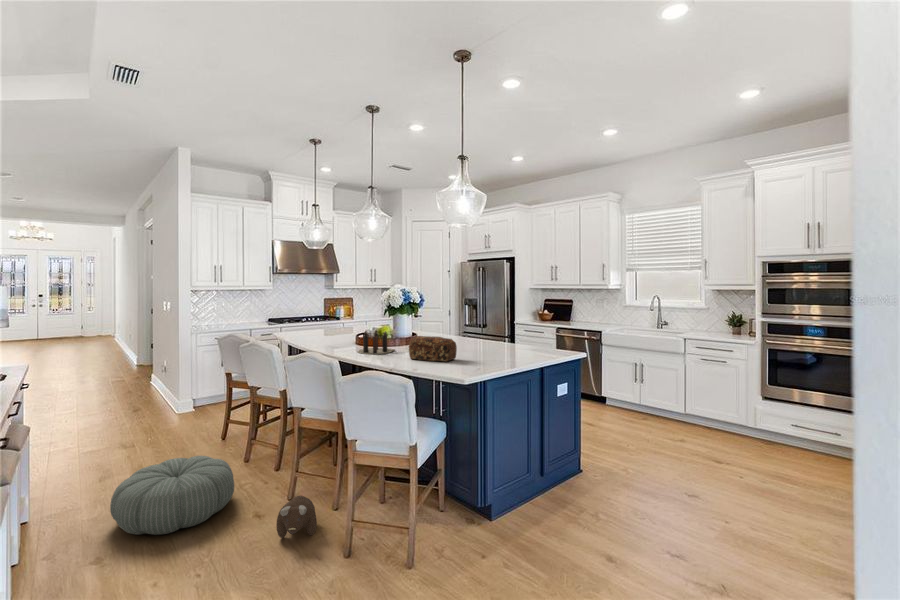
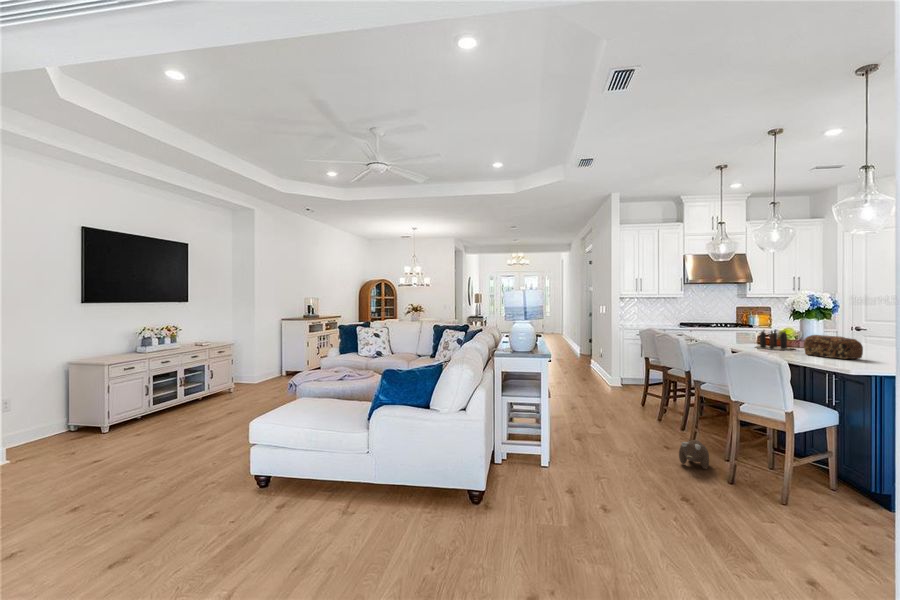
pouf: present [110,456,234,535] -> none [581,402,651,443]

